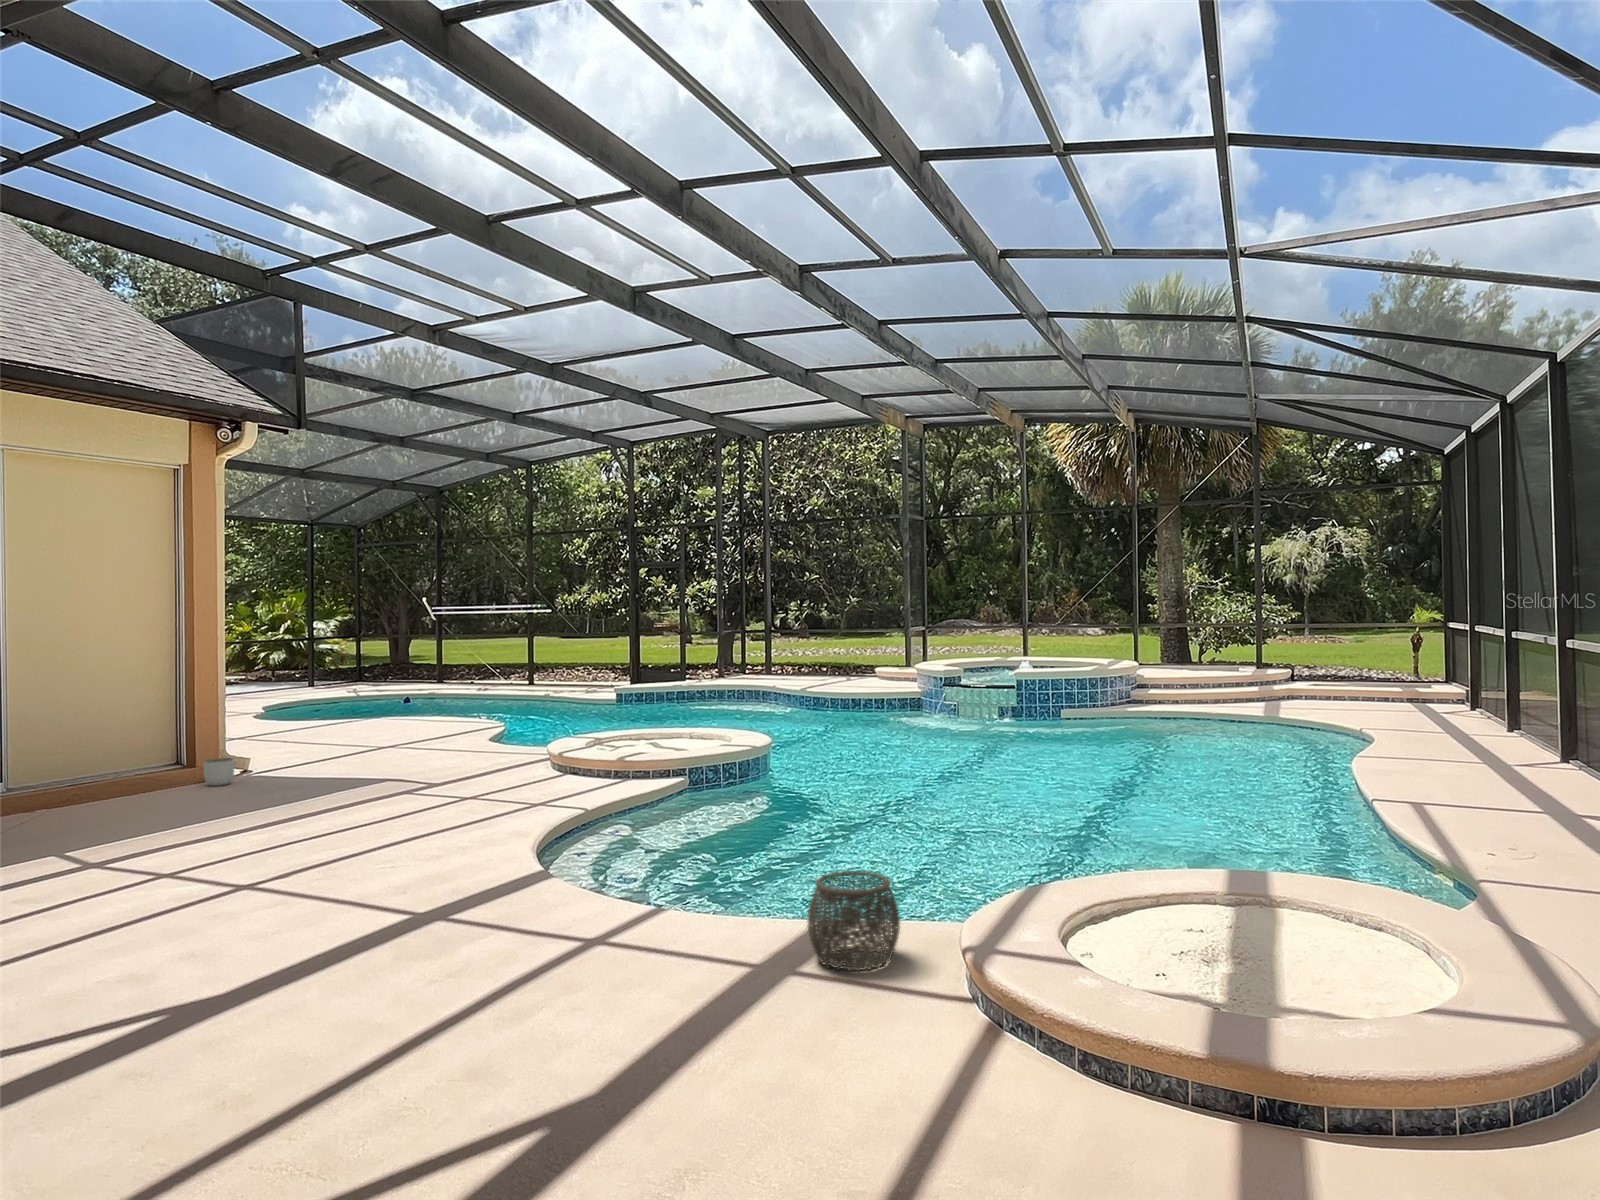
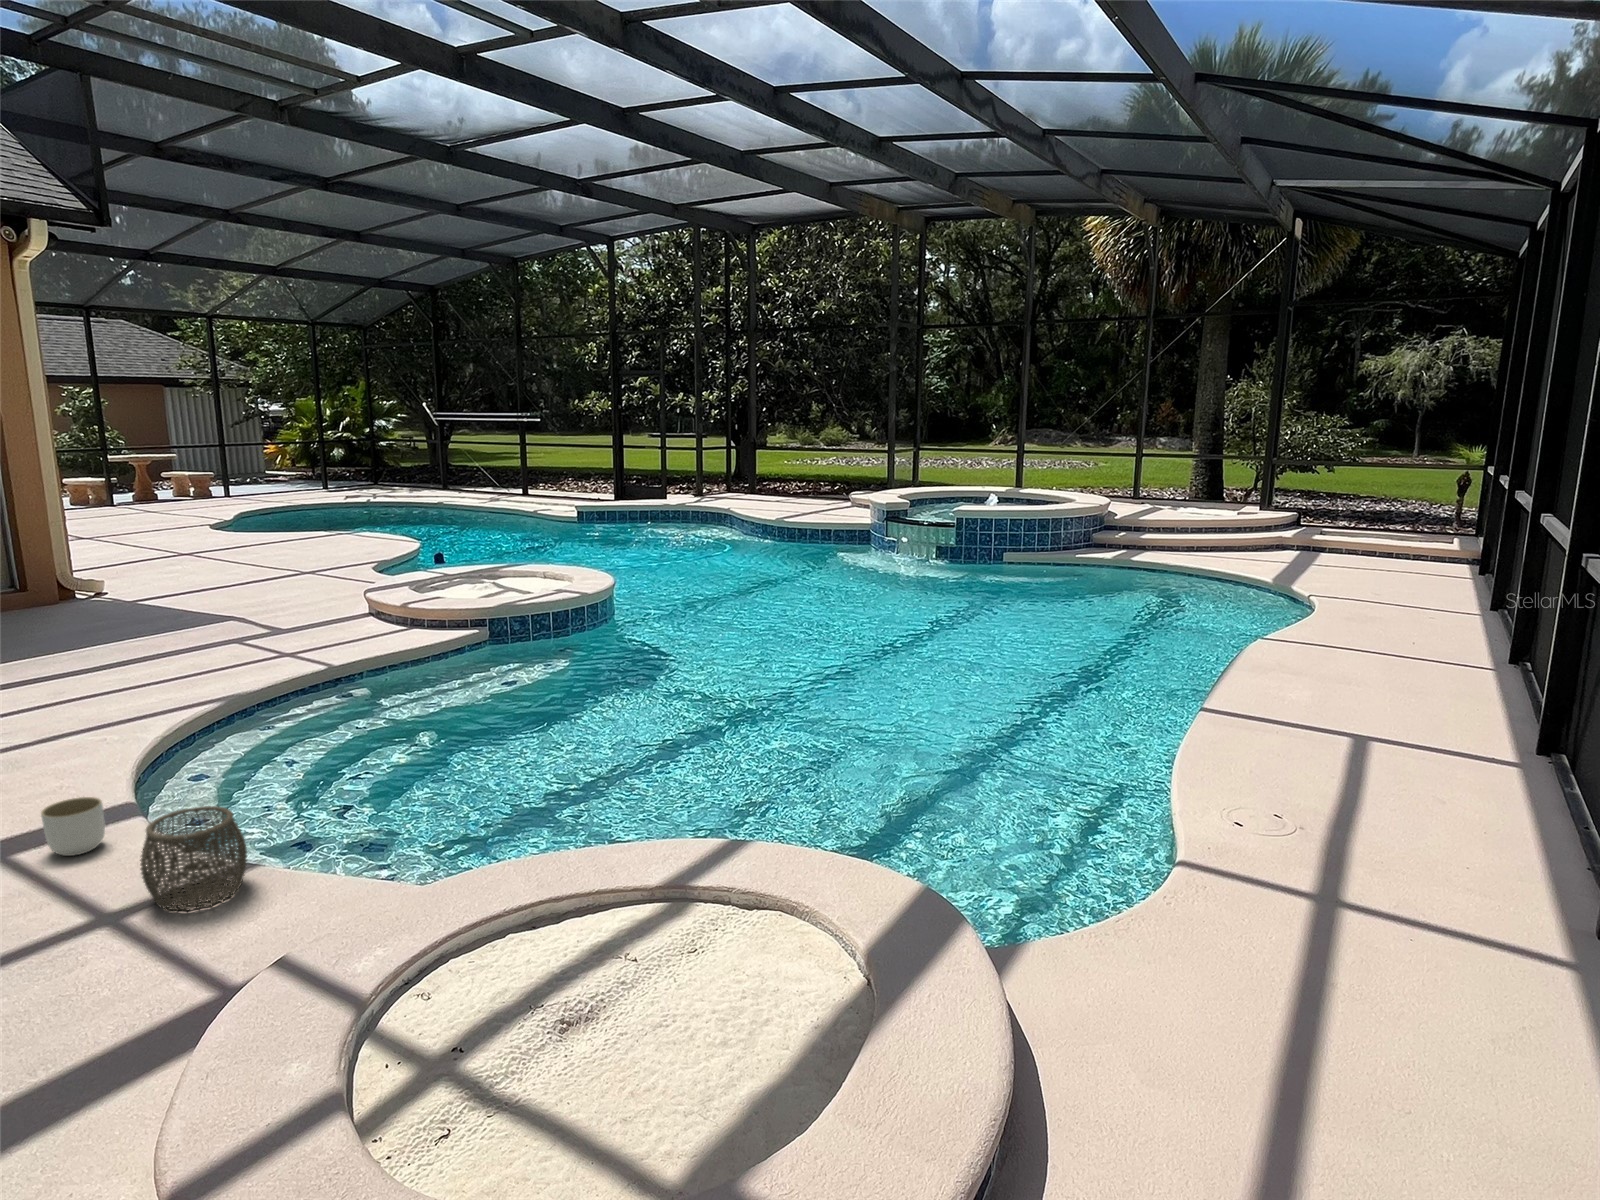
planter: present [204,758,234,786] -> present [41,797,105,856]

